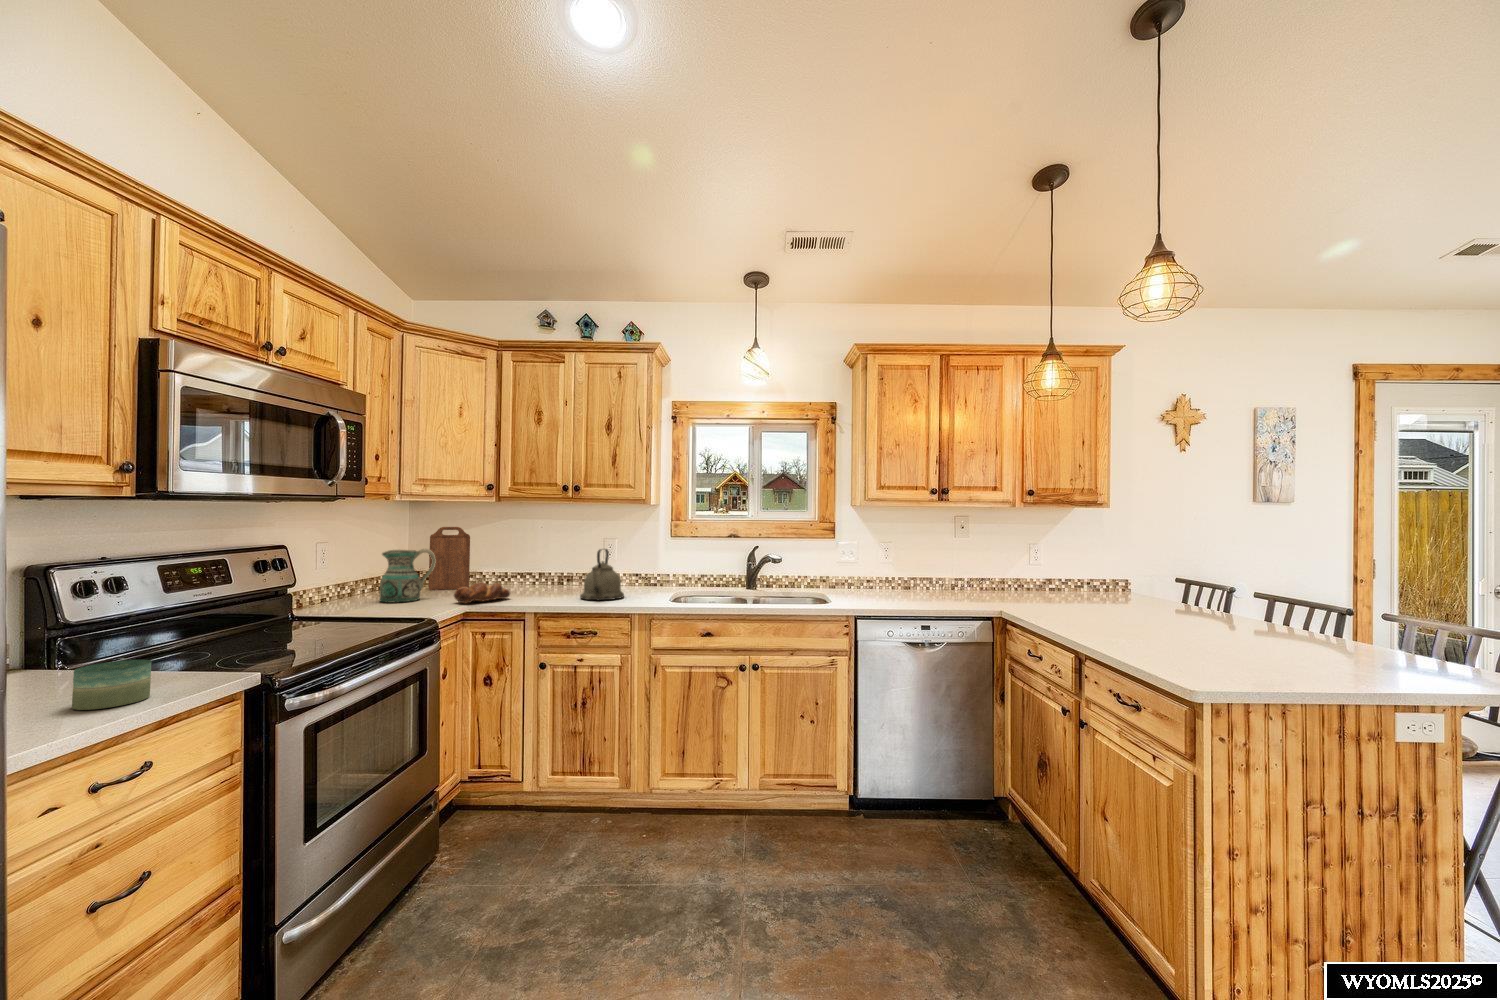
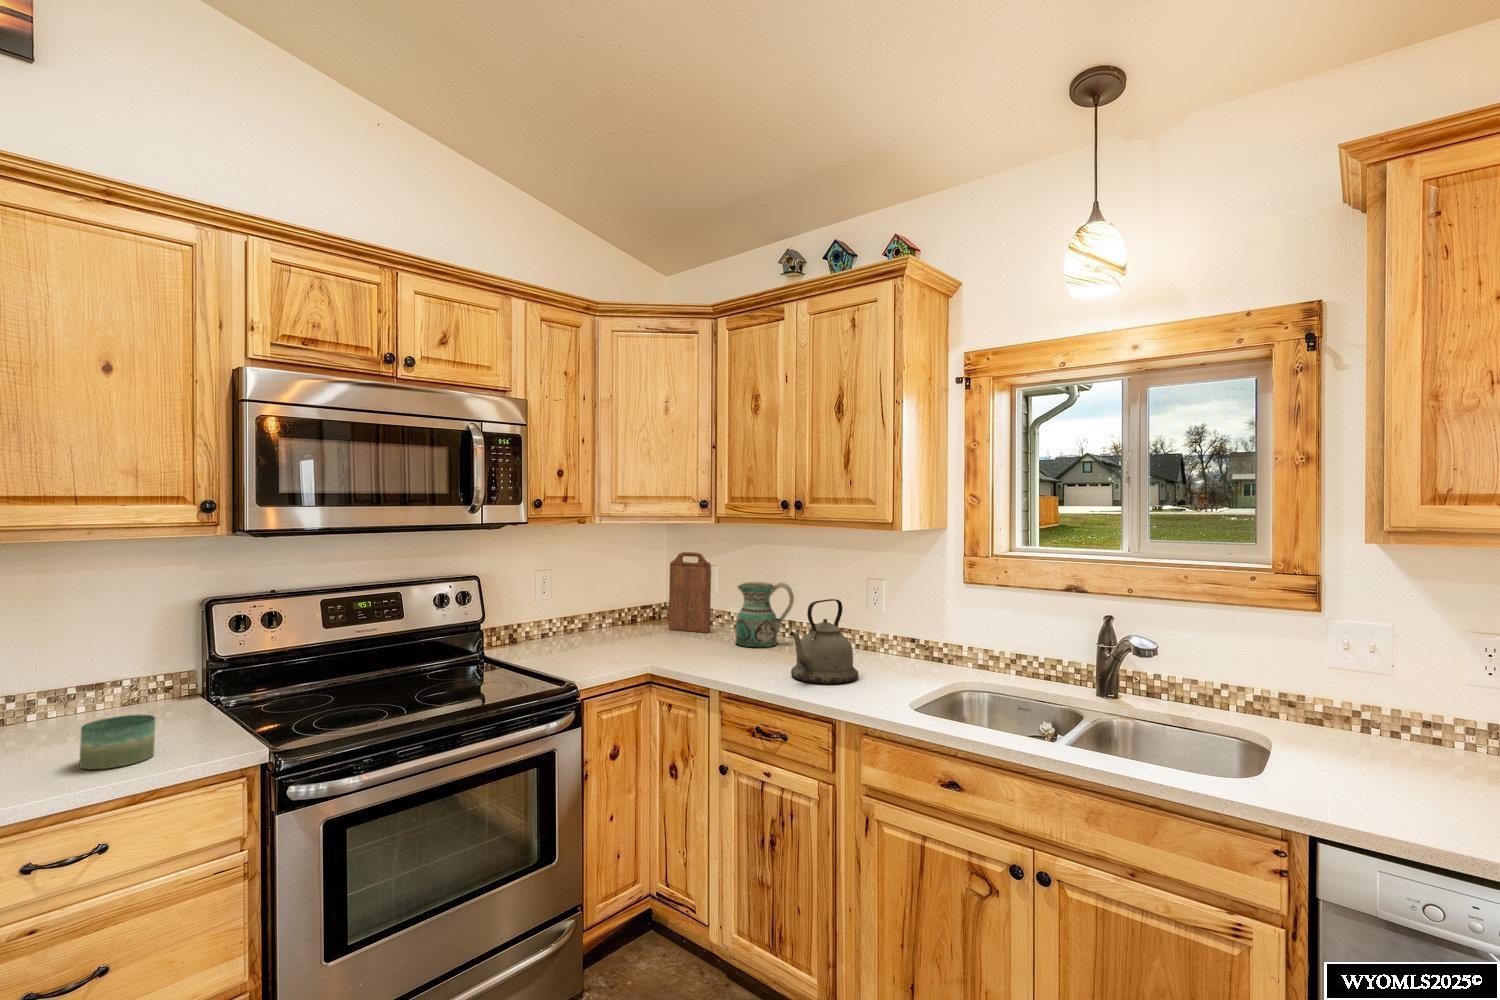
ceramic pitcher: present [379,549,436,603] -> present [735,582,794,647]
bread loaf: present [454,582,511,603] -> none [644,632,715,661]

